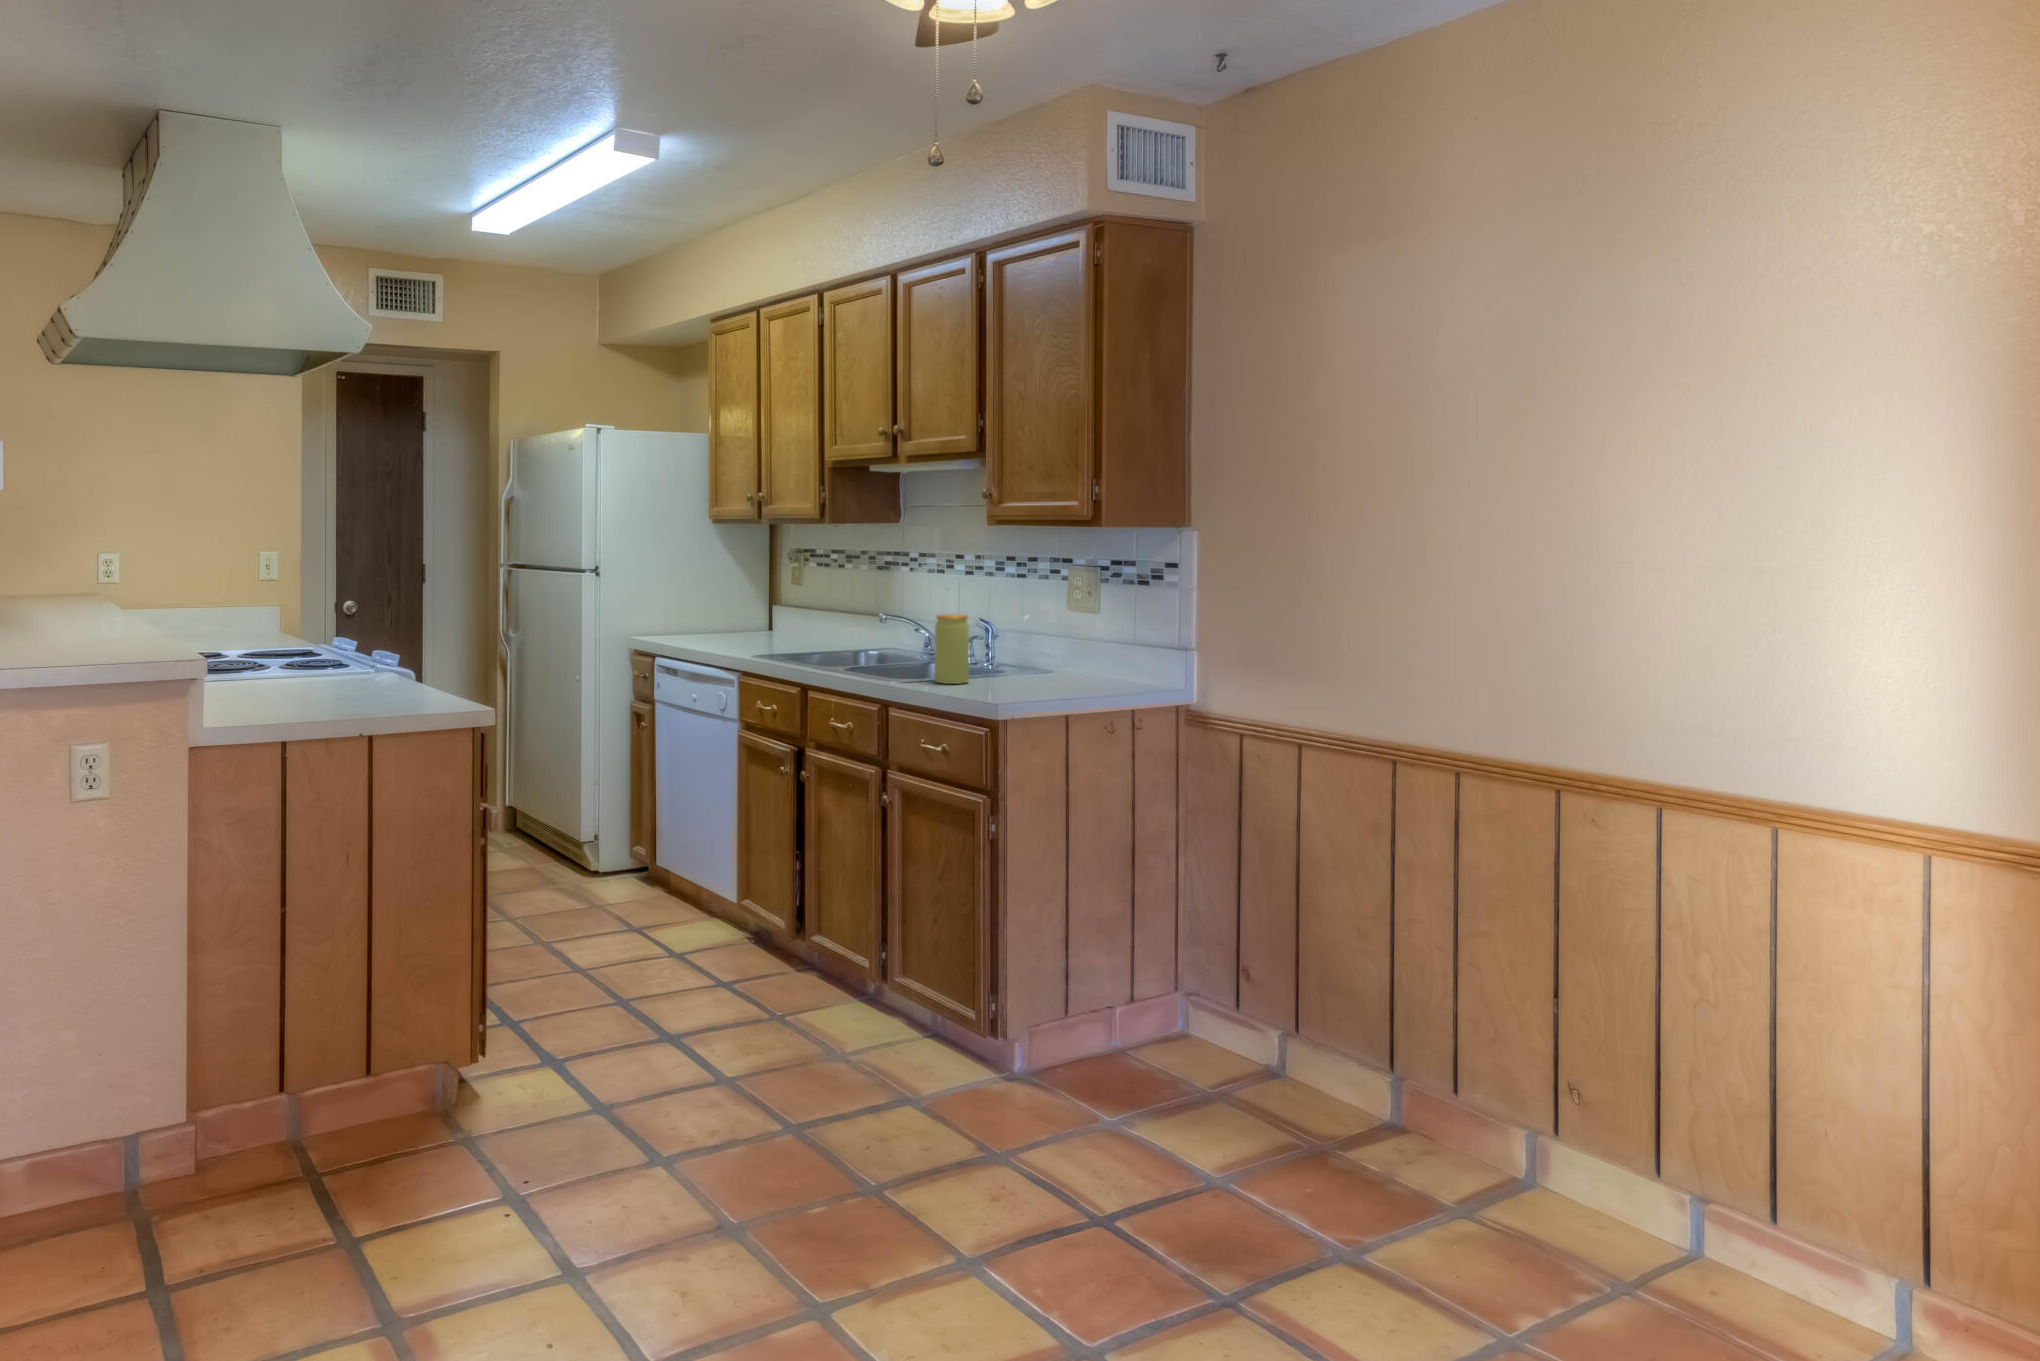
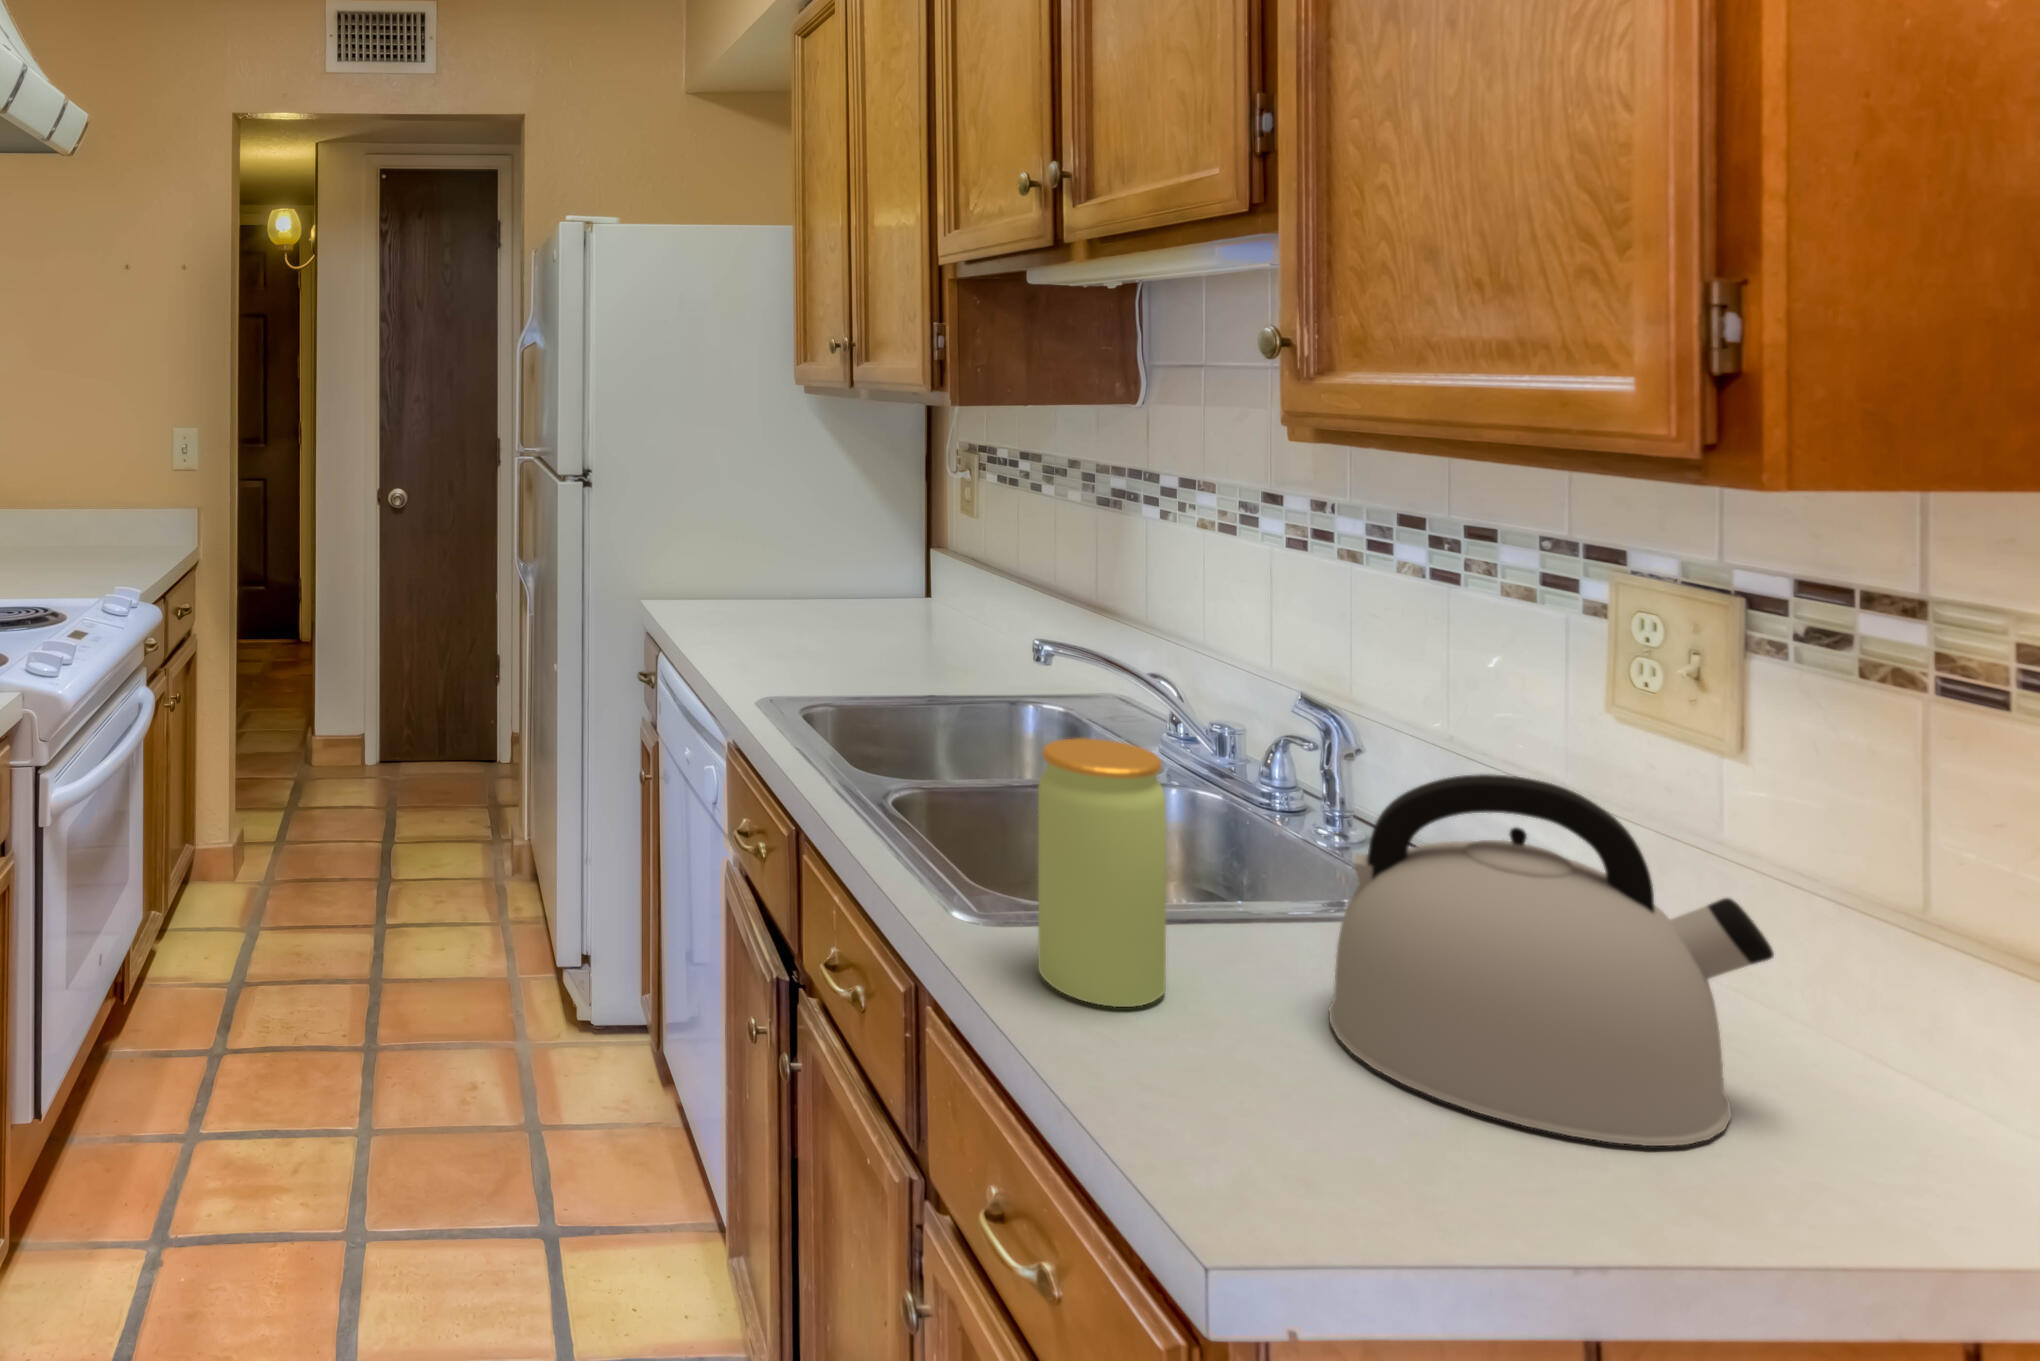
kettle: none [1008,609,1101,685] -> present [1329,774,1774,1146]

